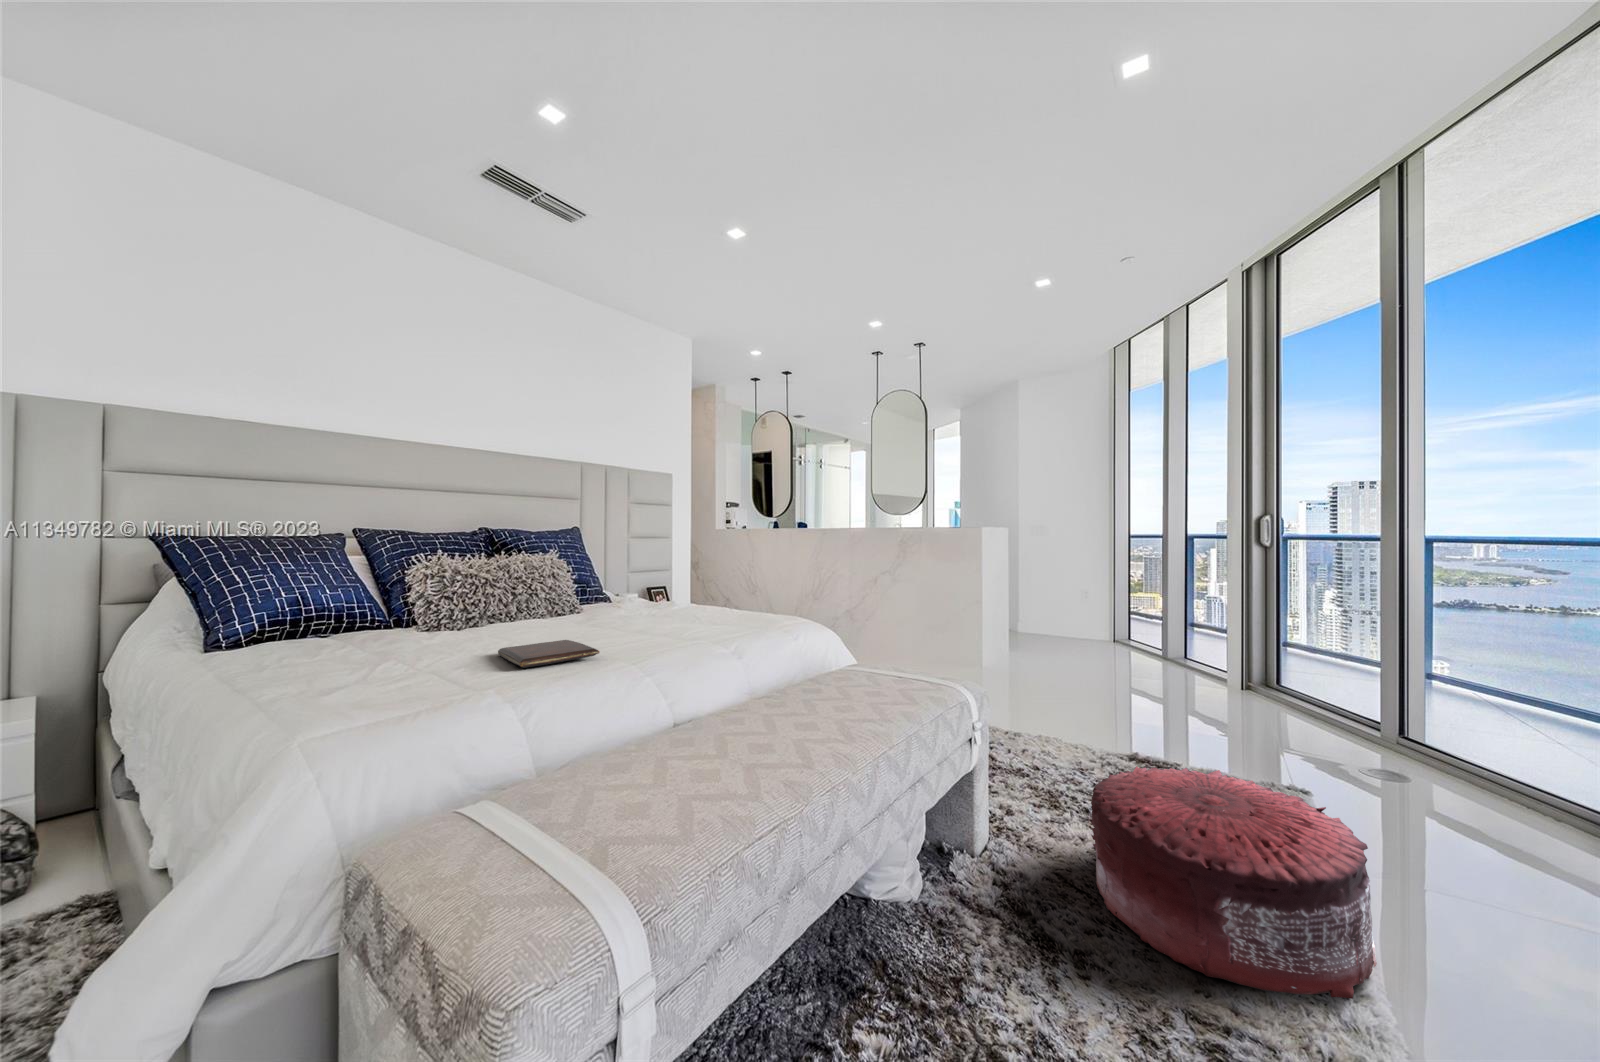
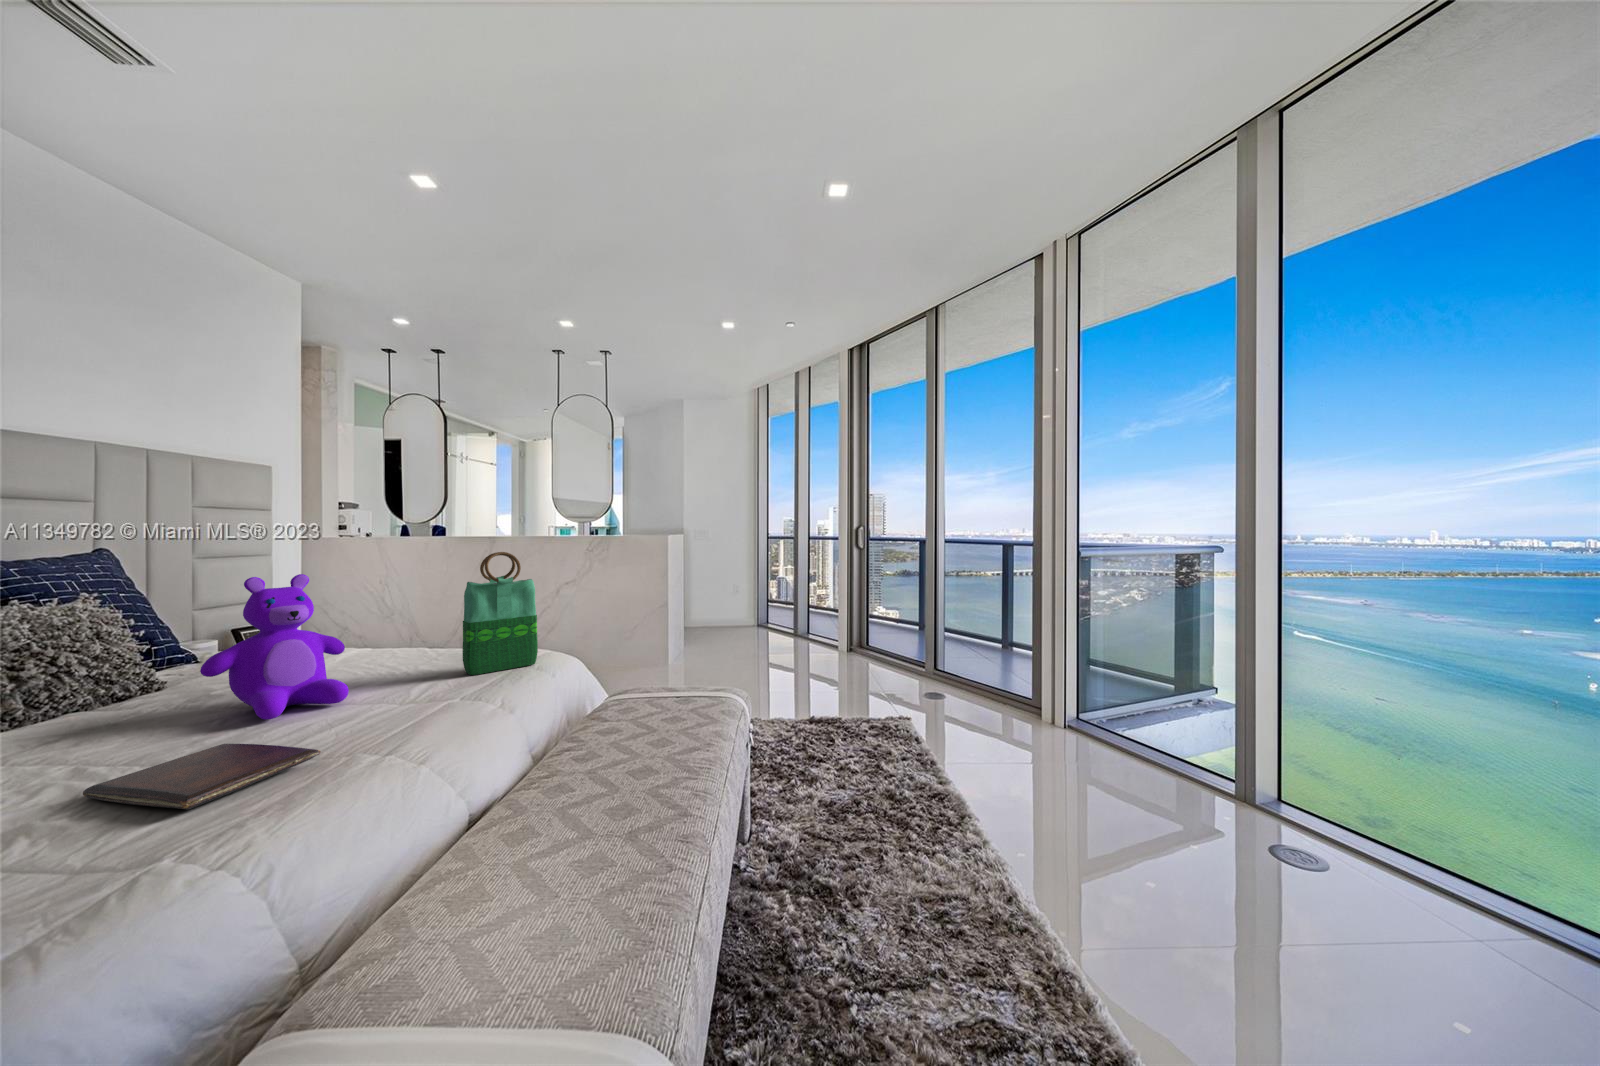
tote bag: none [733,522,790,627] -> present [462,552,538,675]
teddy bear: none [576,534,656,634] -> present [200,574,349,719]
pouf: present [1091,766,1377,998] -> none [828,722,984,869]

